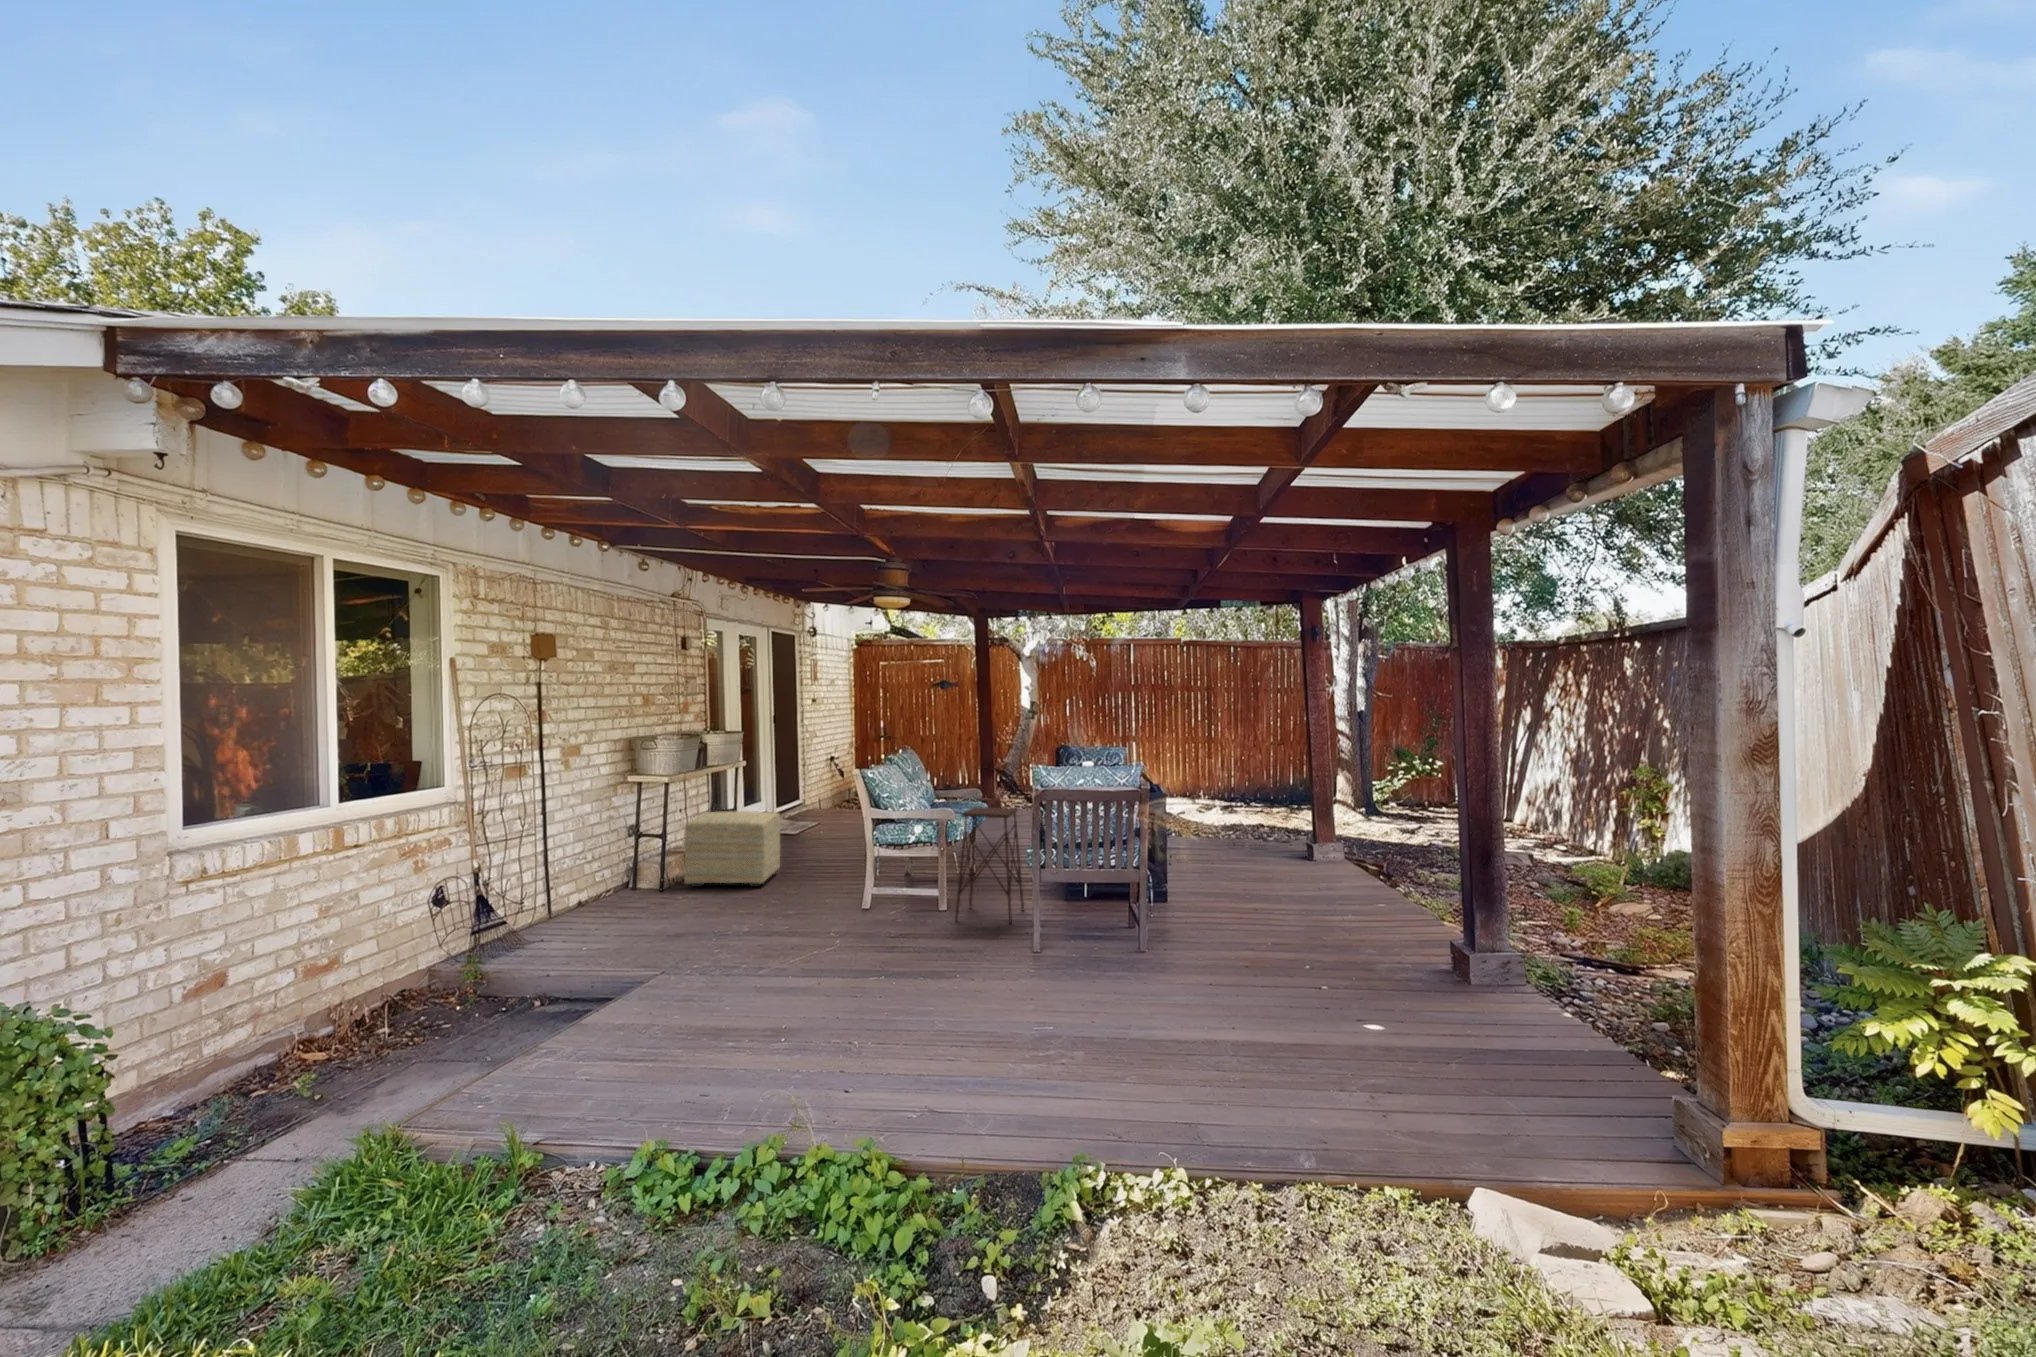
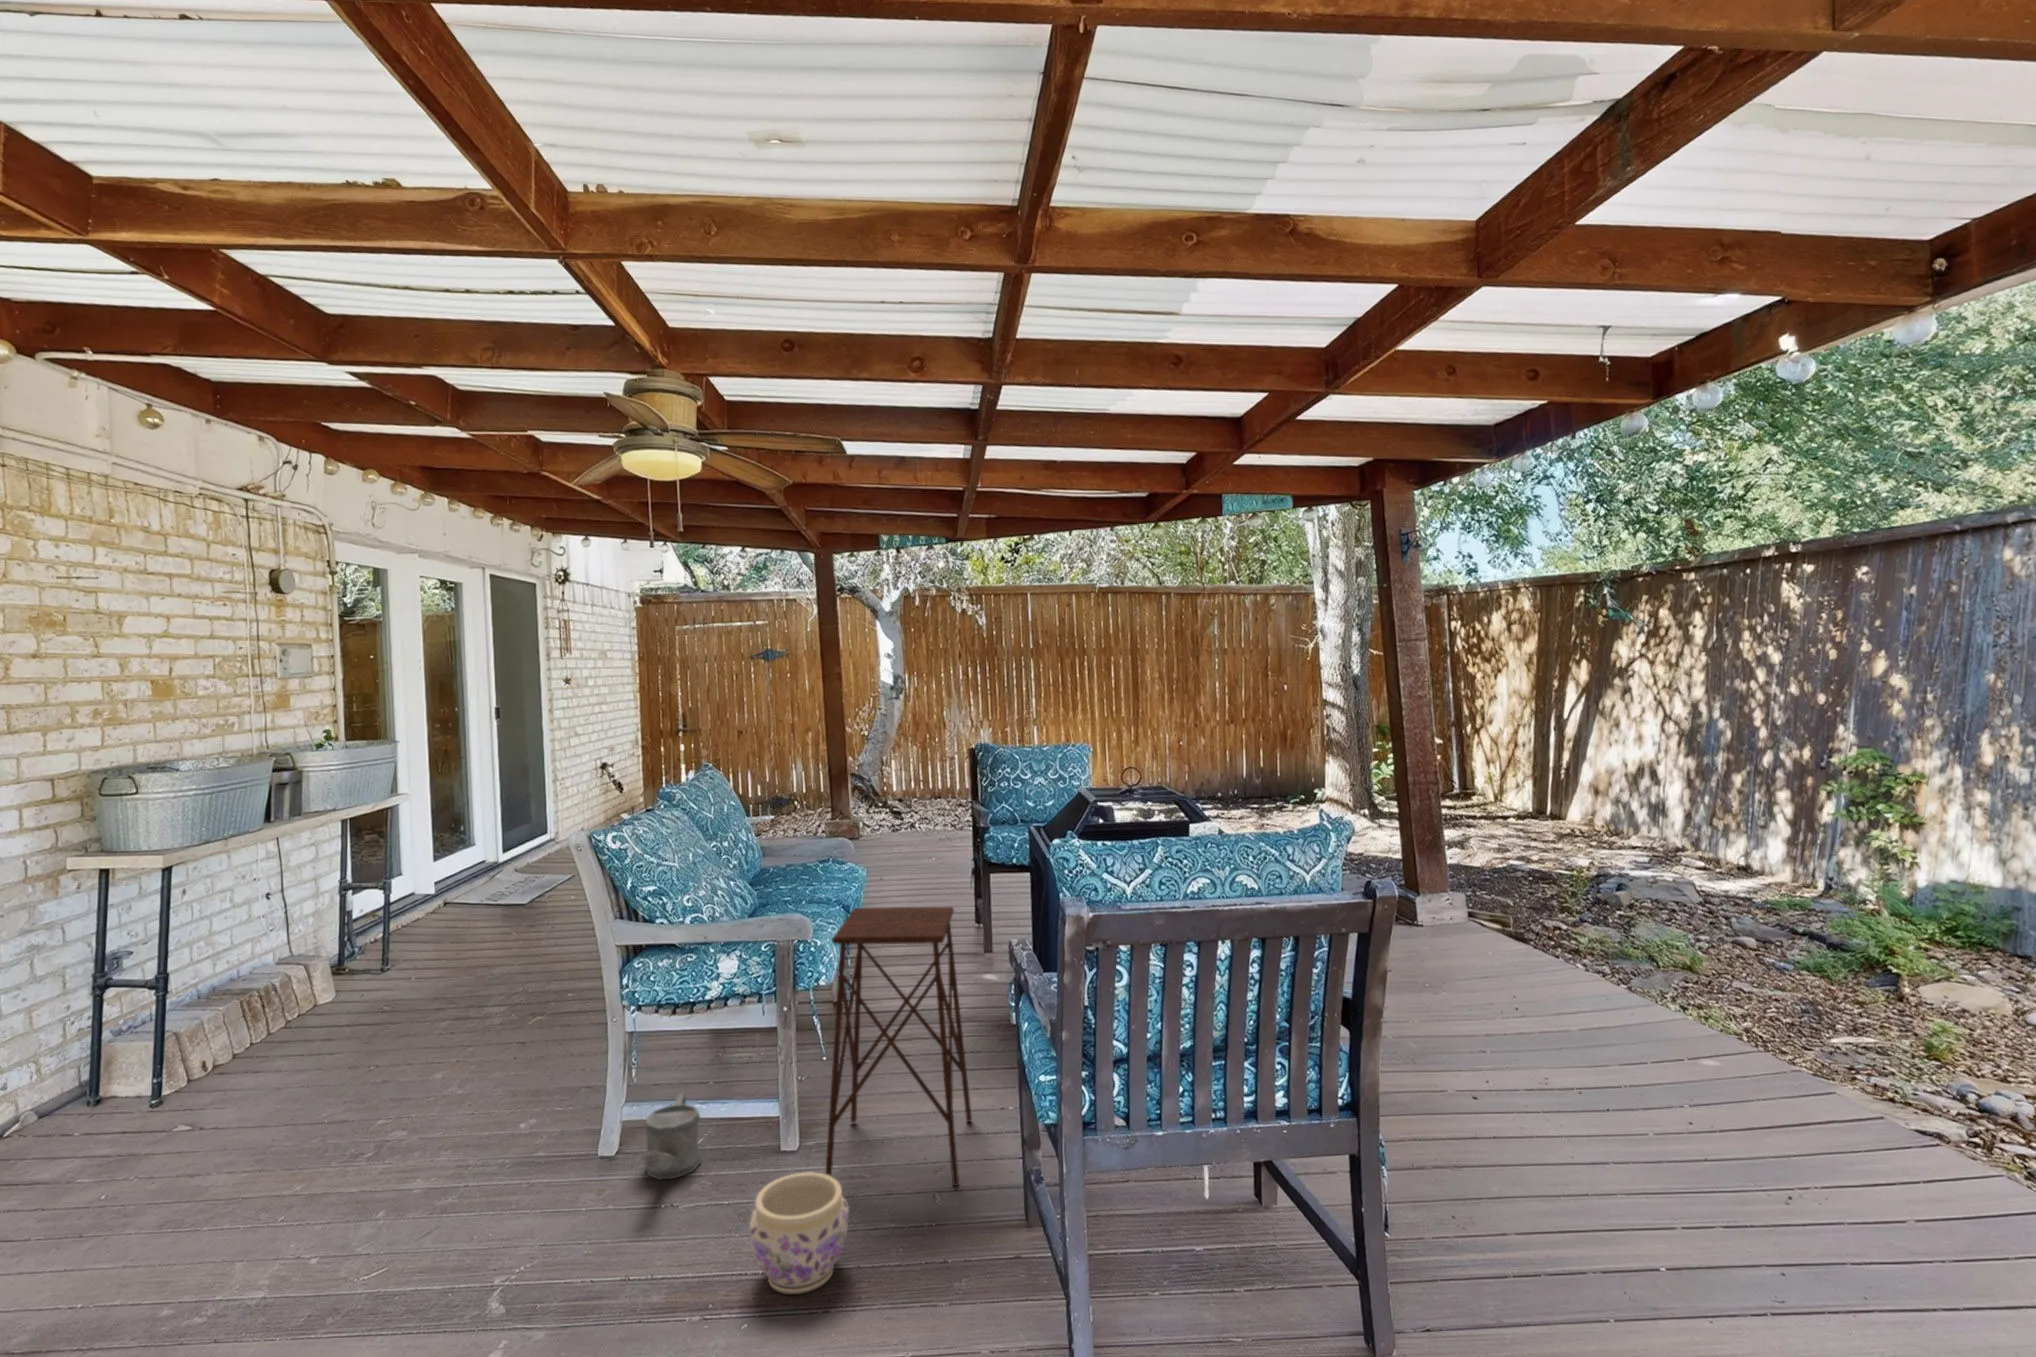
ottoman: present [684,811,780,887] -> none [197,911,452,1099]
watering can: none [880,886,903,916] -> present [643,1093,701,1179]
planter: none [924,901,962,940] -> present [749,1172,849,1295]

